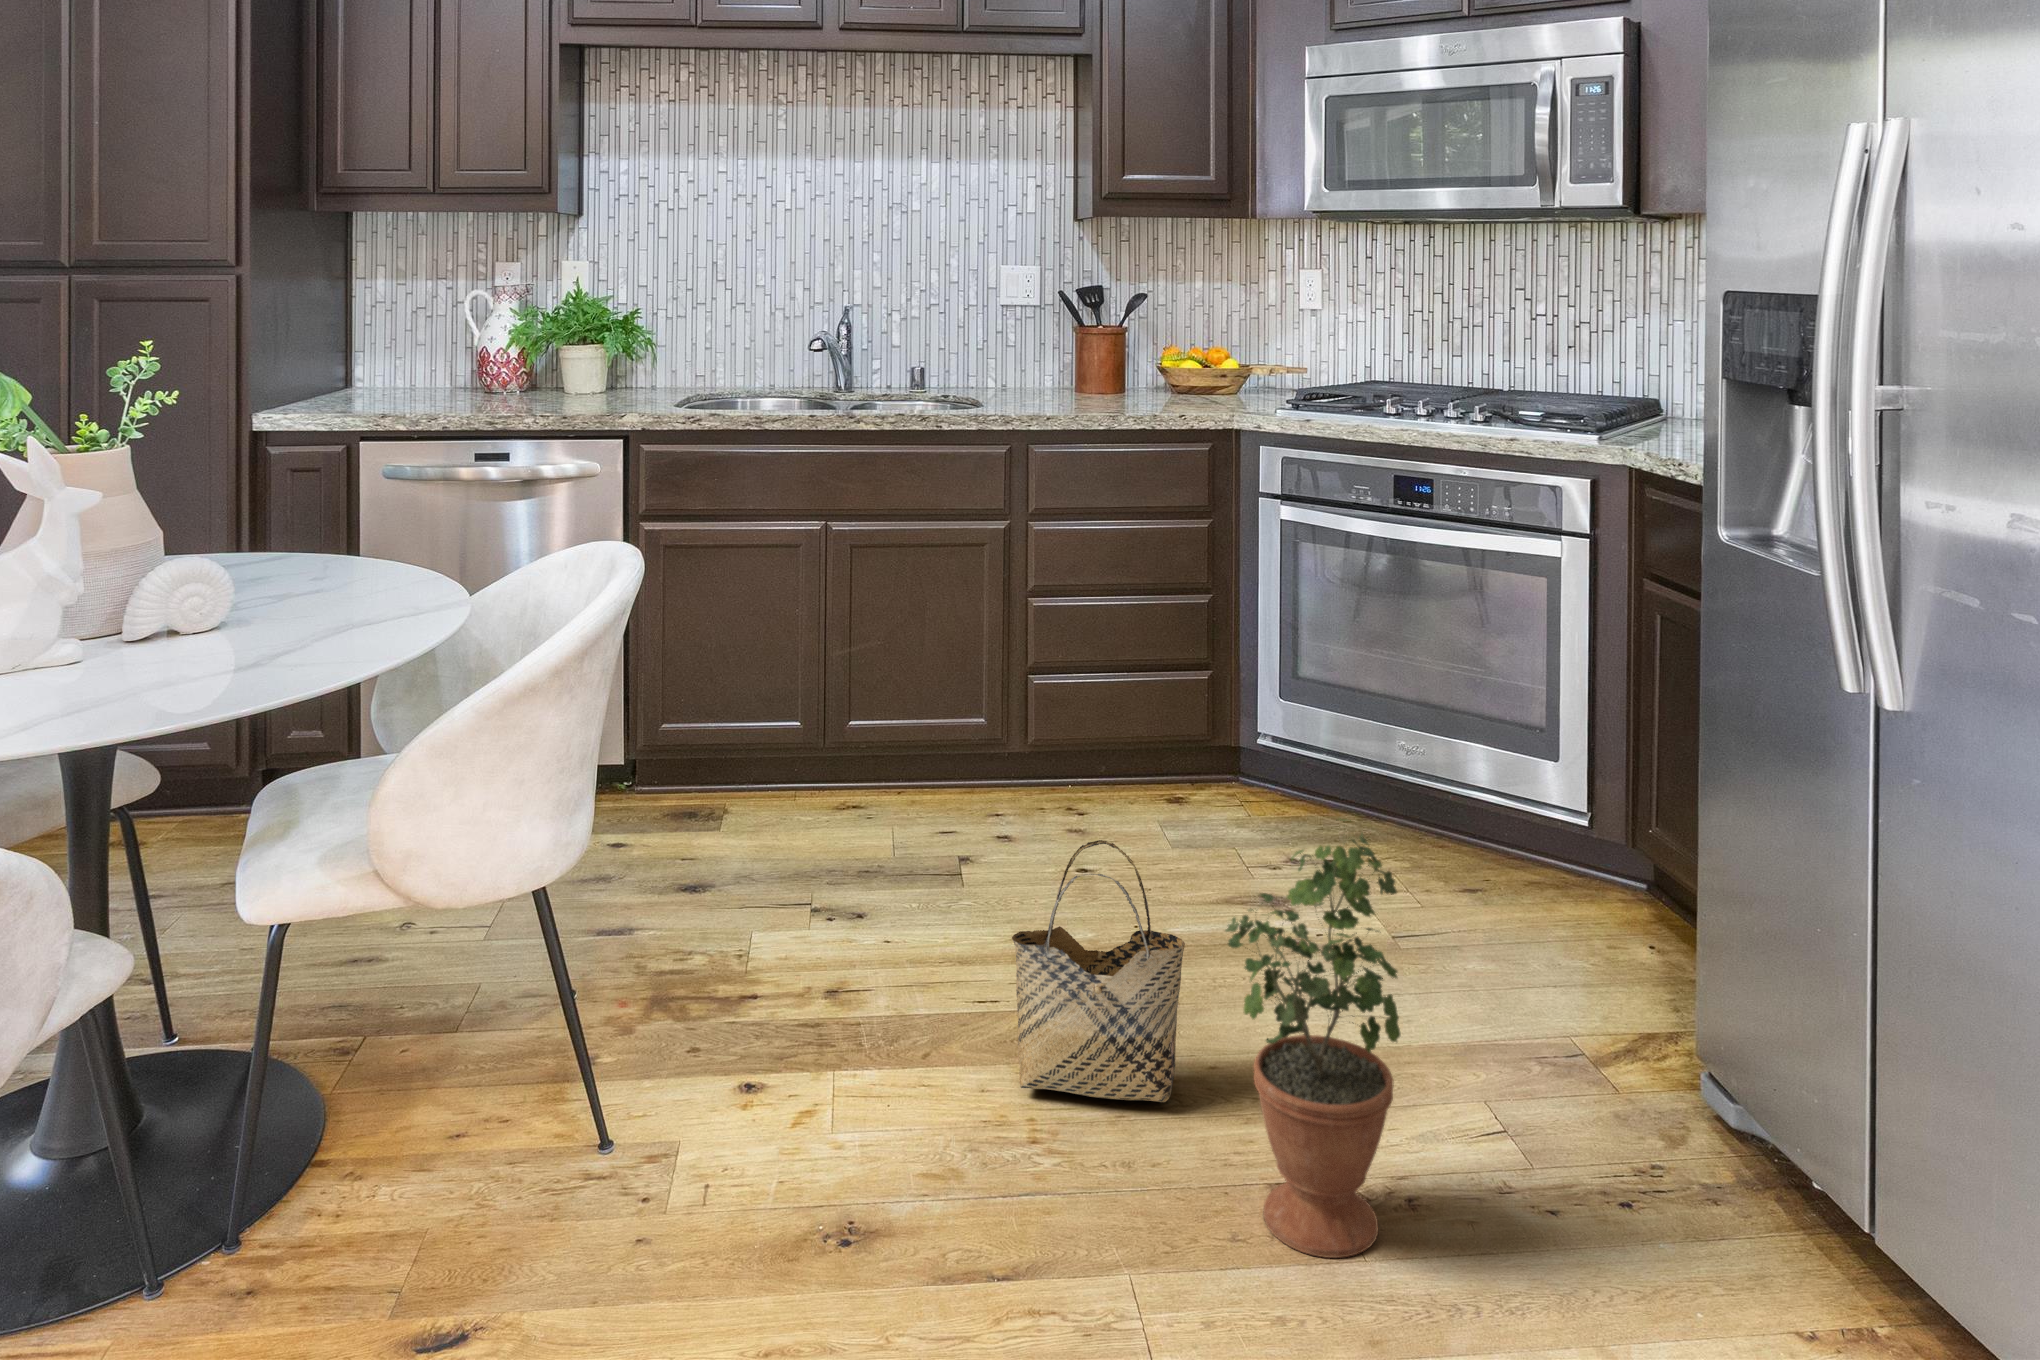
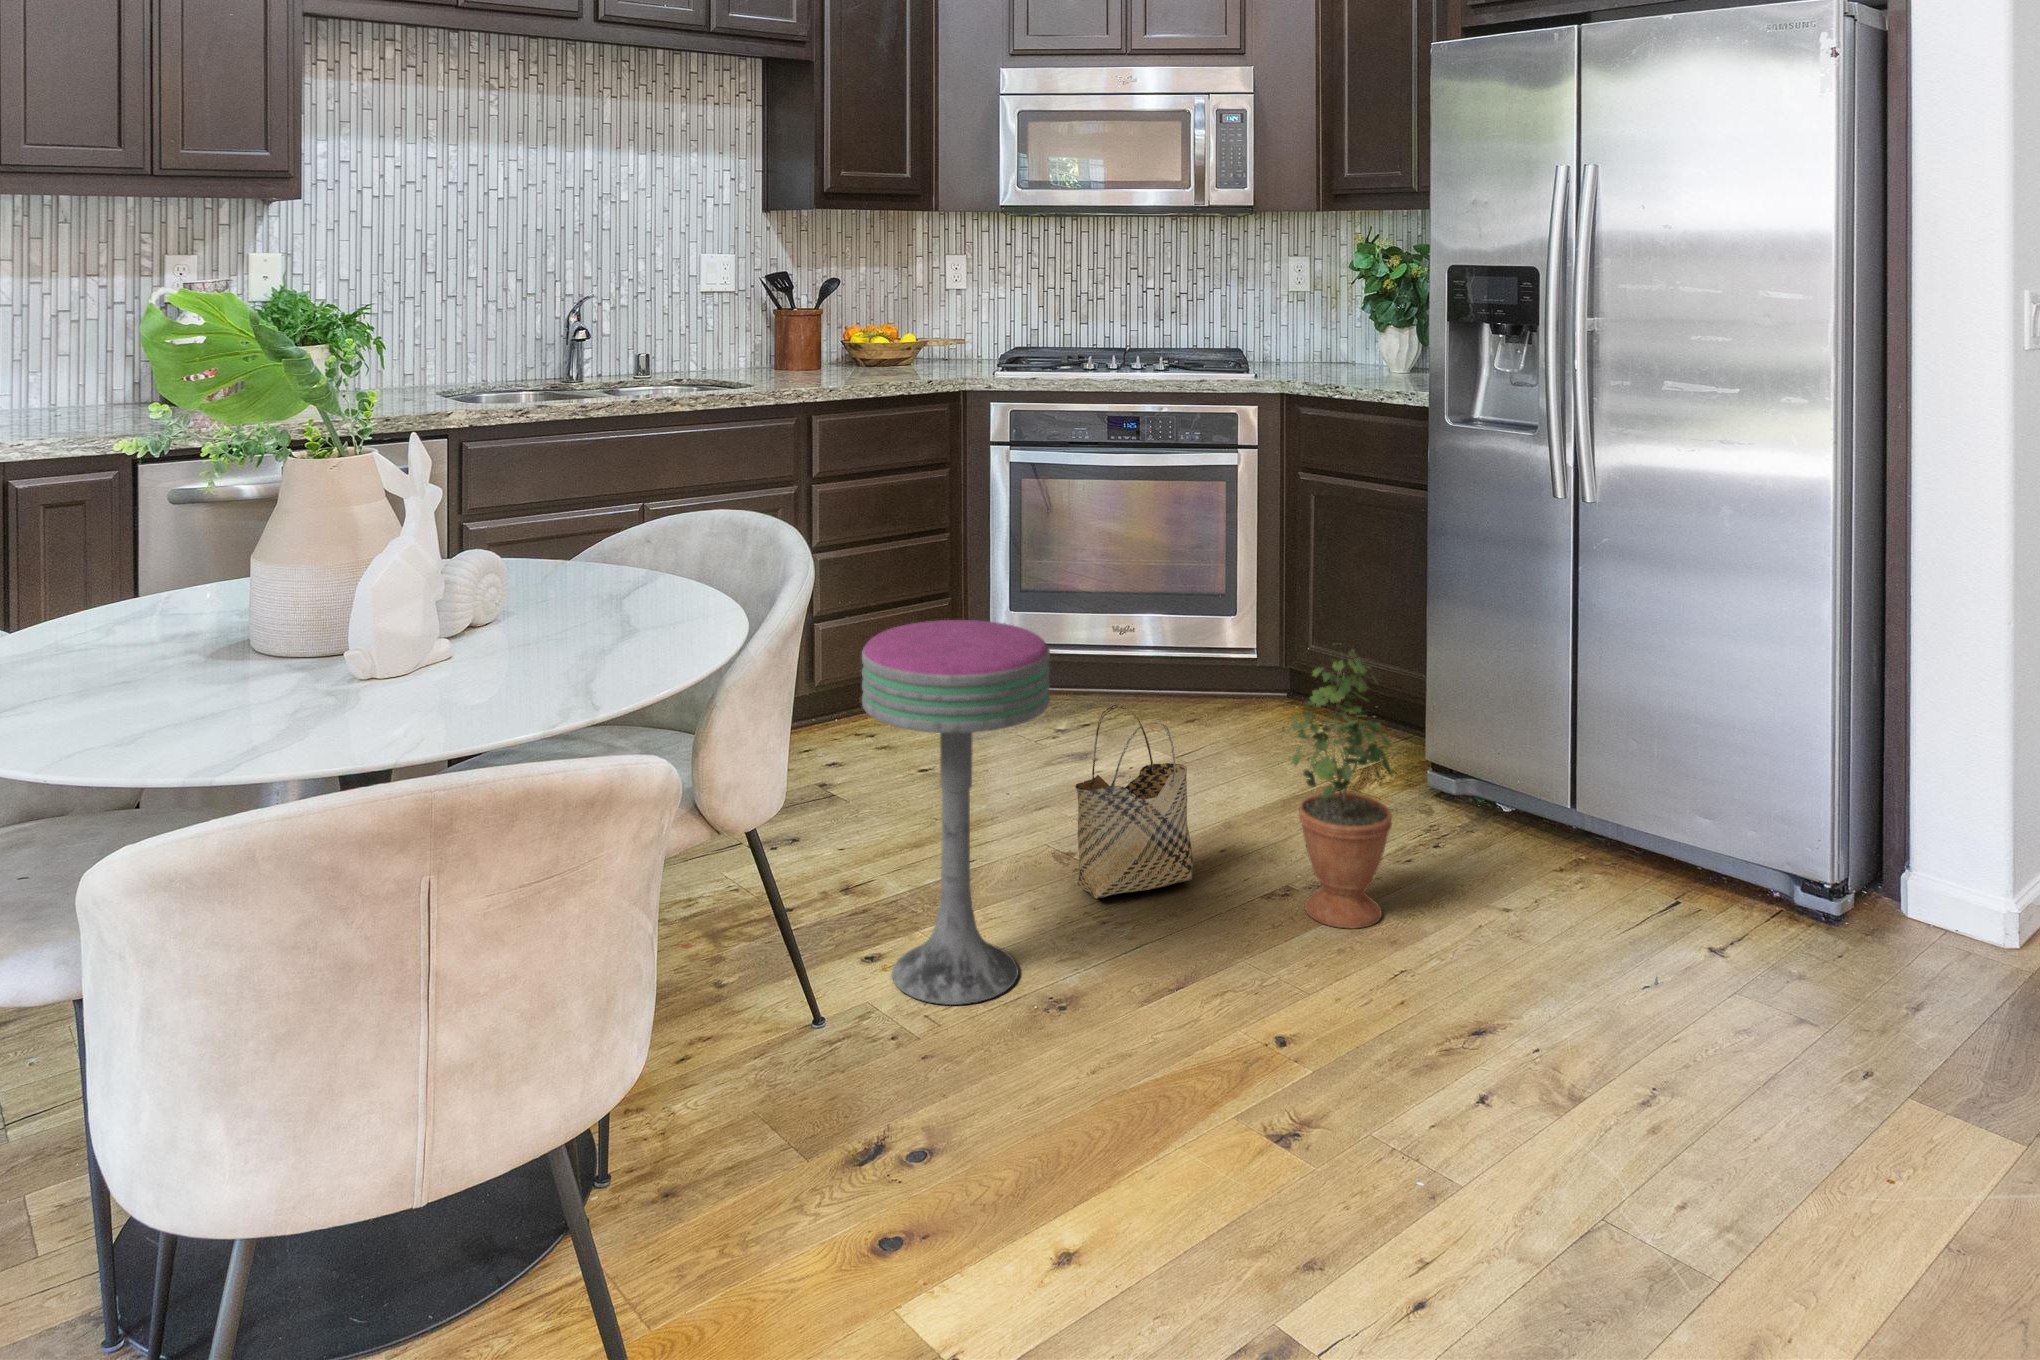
bar stool: none [649,689,881,1173] -> present [862,620,1050,1005]

